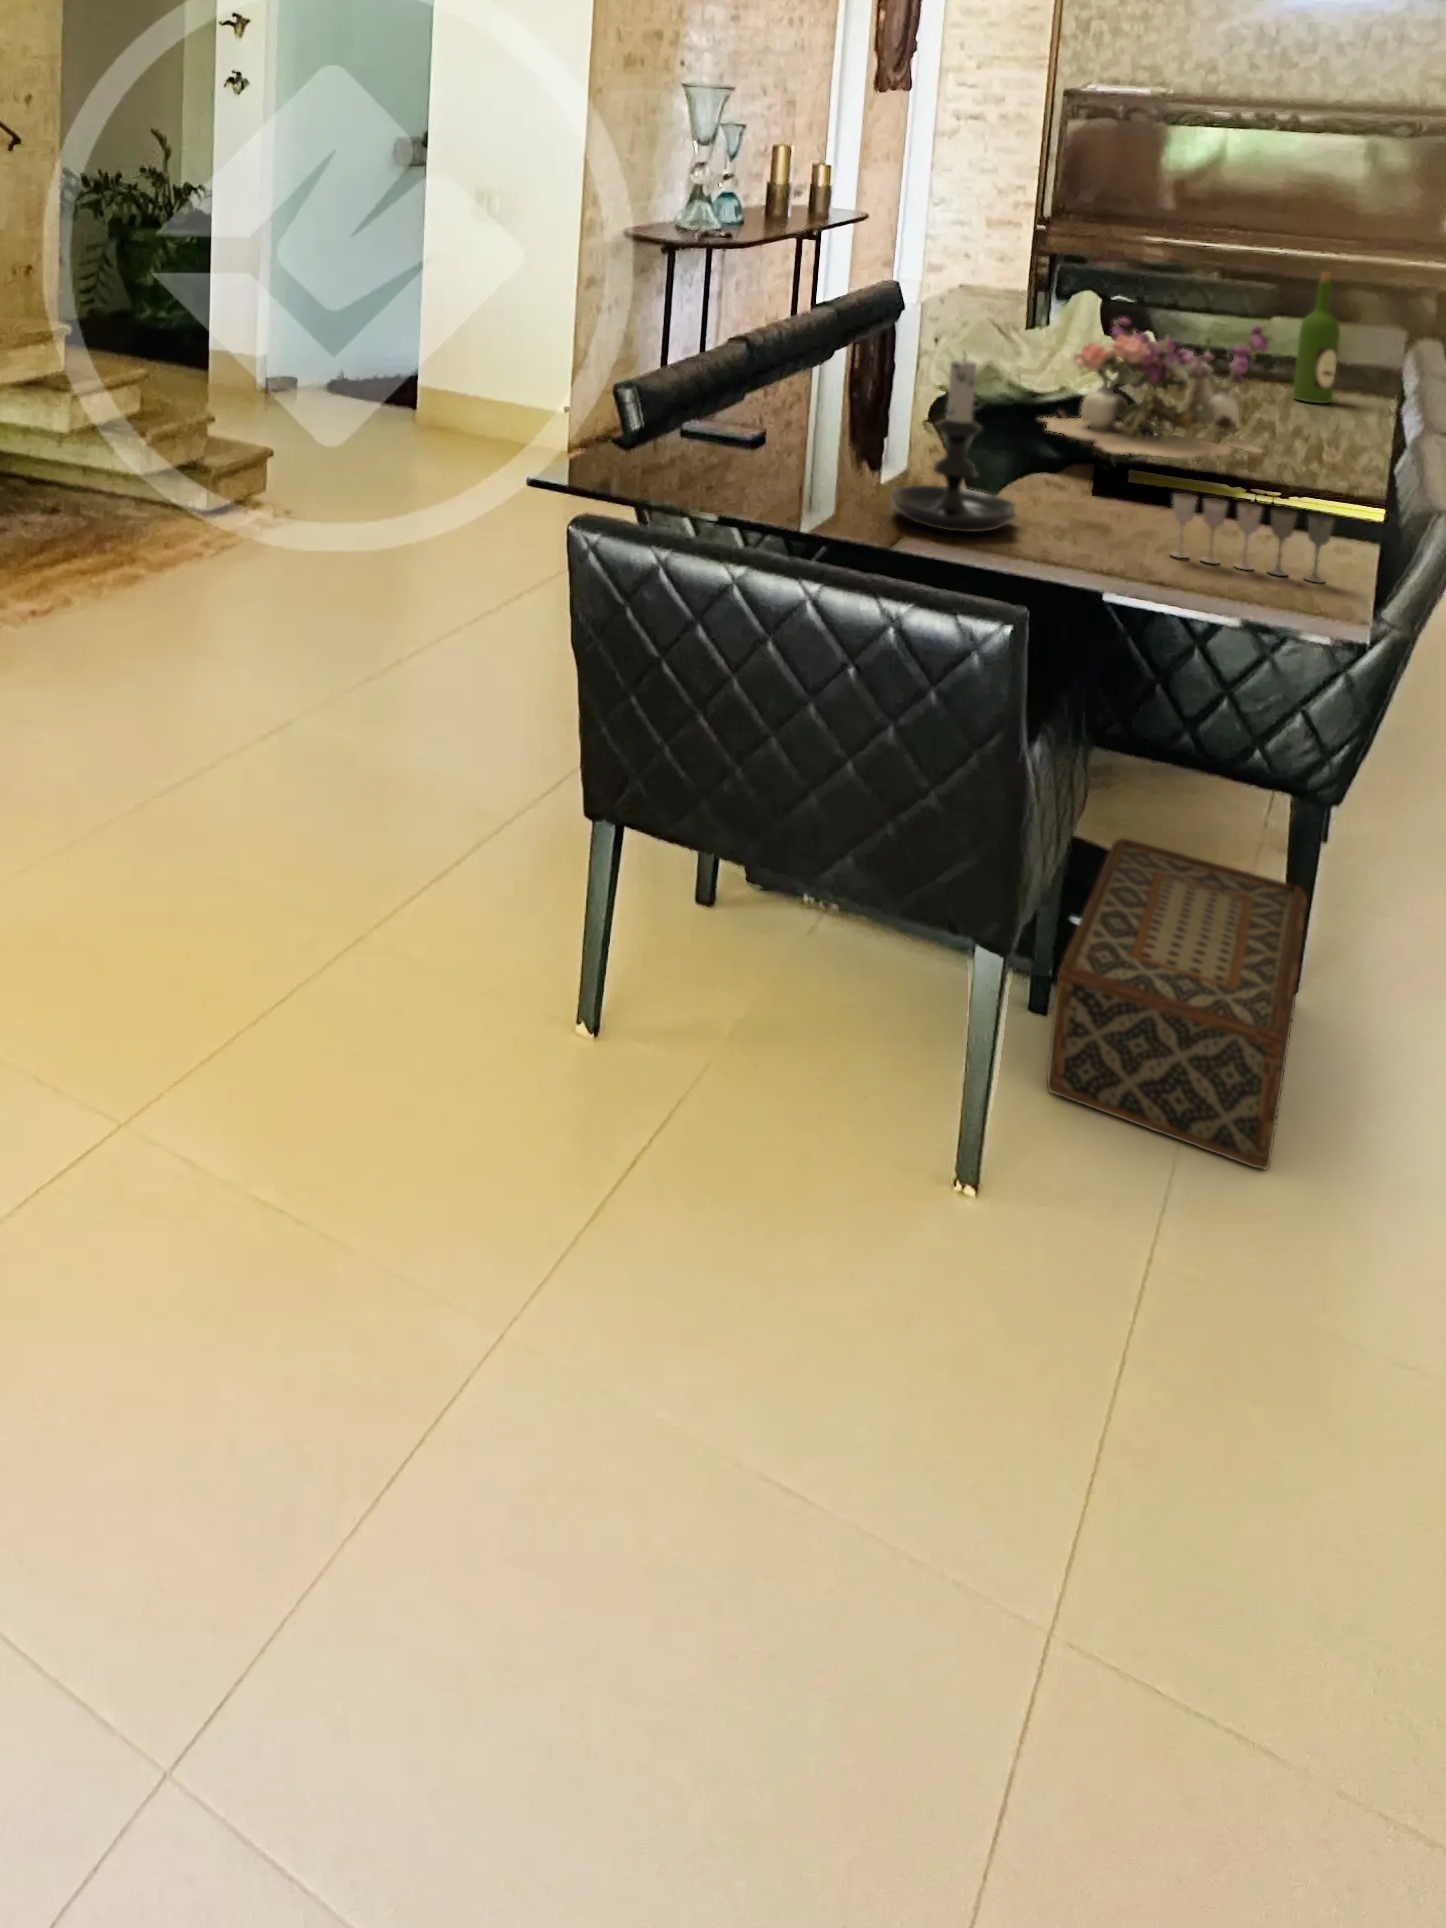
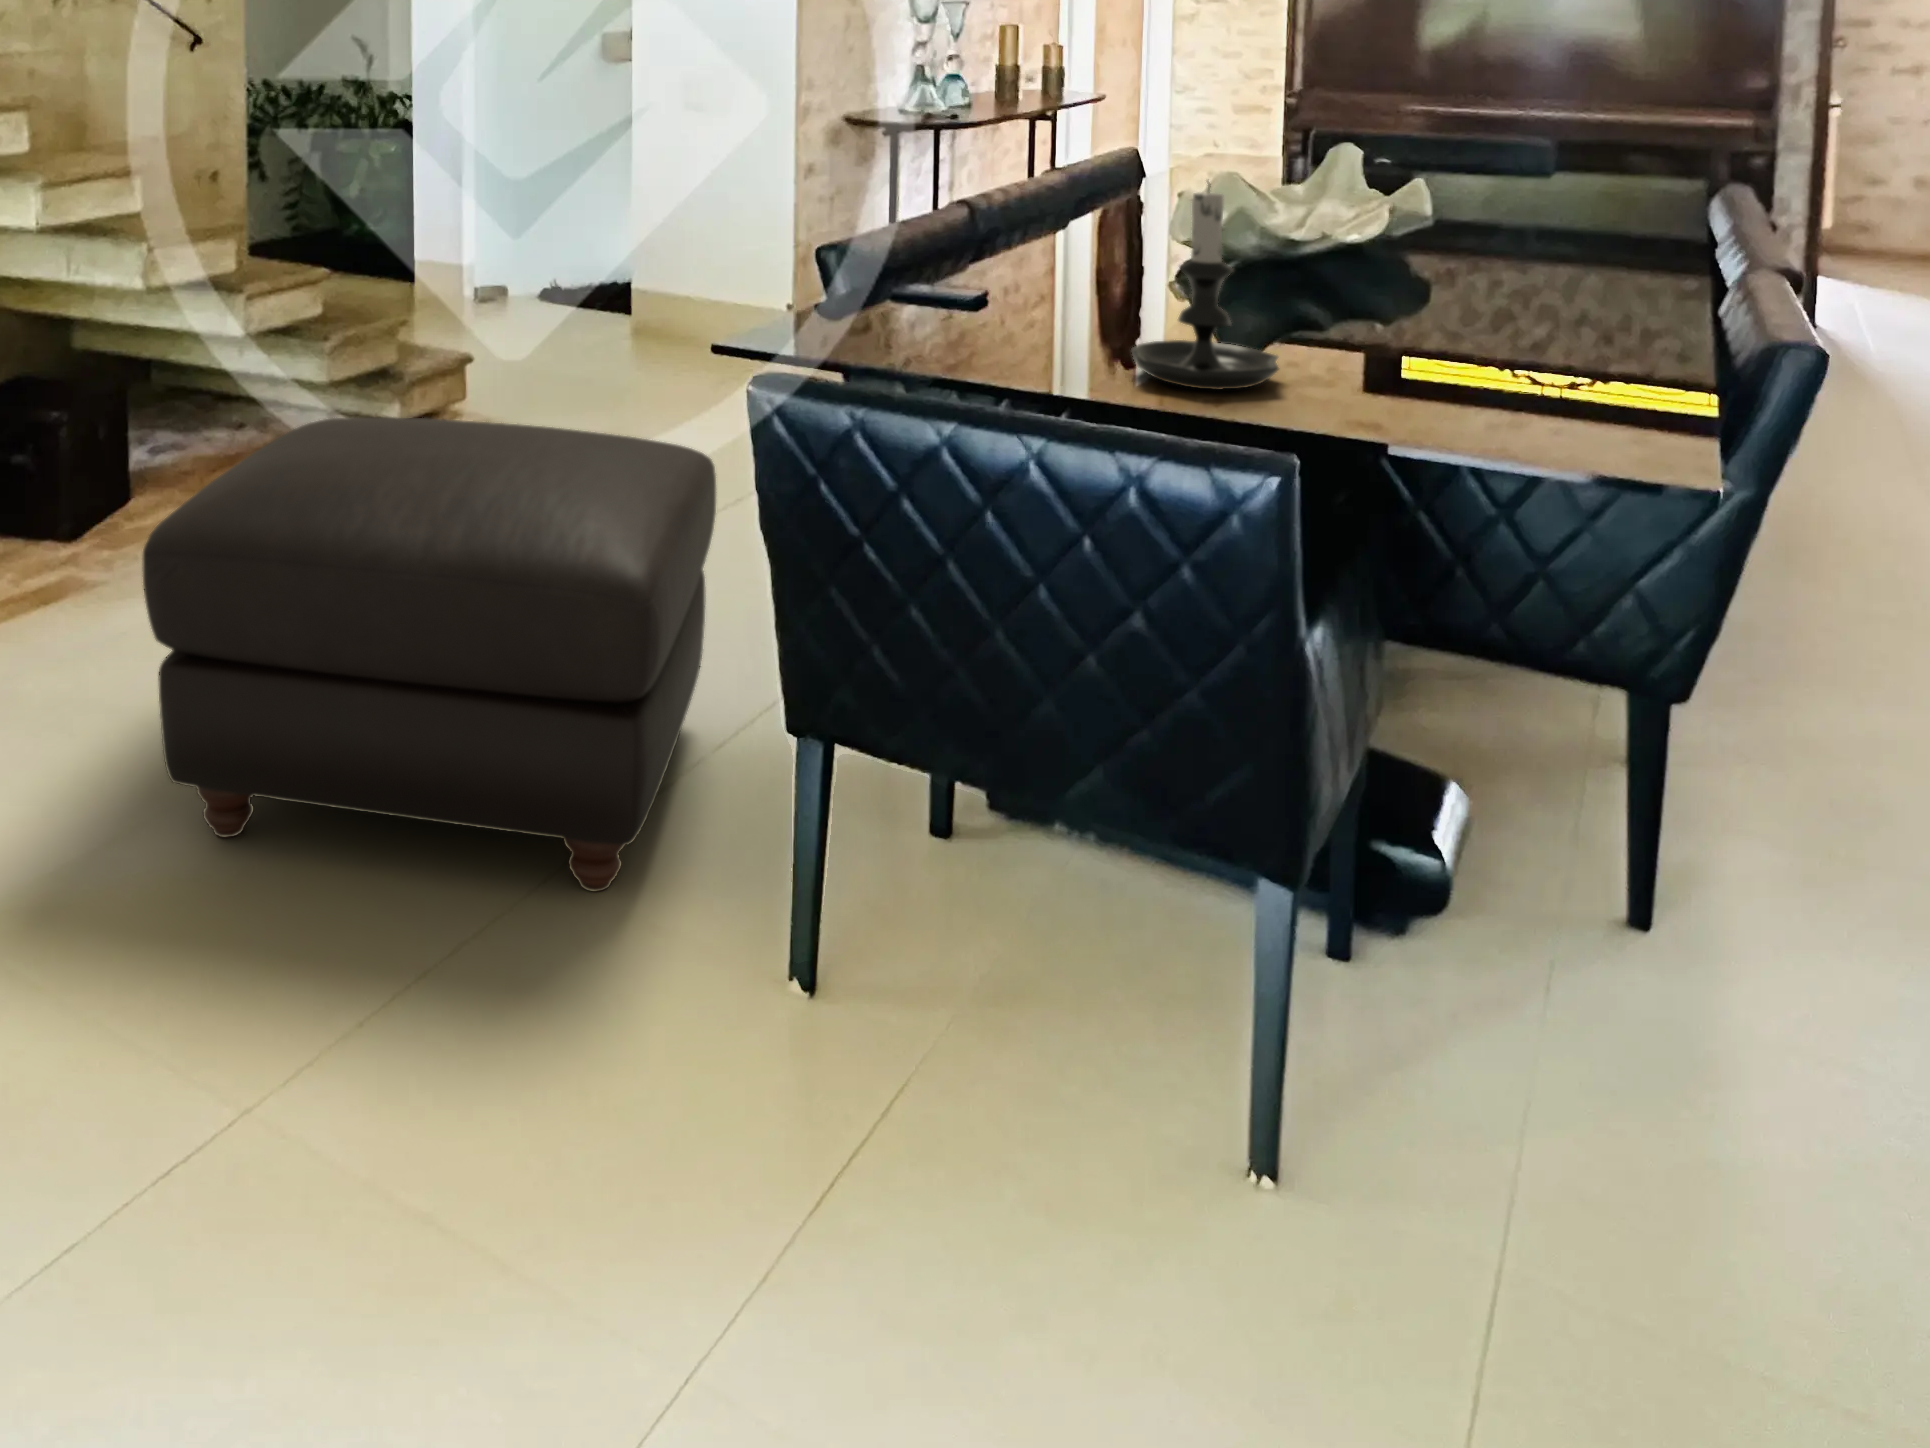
wine bottle: present [1293,272,1340,404] -> none [1588,104,1638,251]
flower arrangement: present [1038,318,1269,463] -> none [1298,145,1567,319]
wine glass: present [1171,493,1334,583] -> none [1464,334,1662,432]
ottoman: none [21,526,519,946] -> present [143,417,716,892]
woven basket: present [1047,838,1307,1169] -> none [1357,748,1659,1159]

